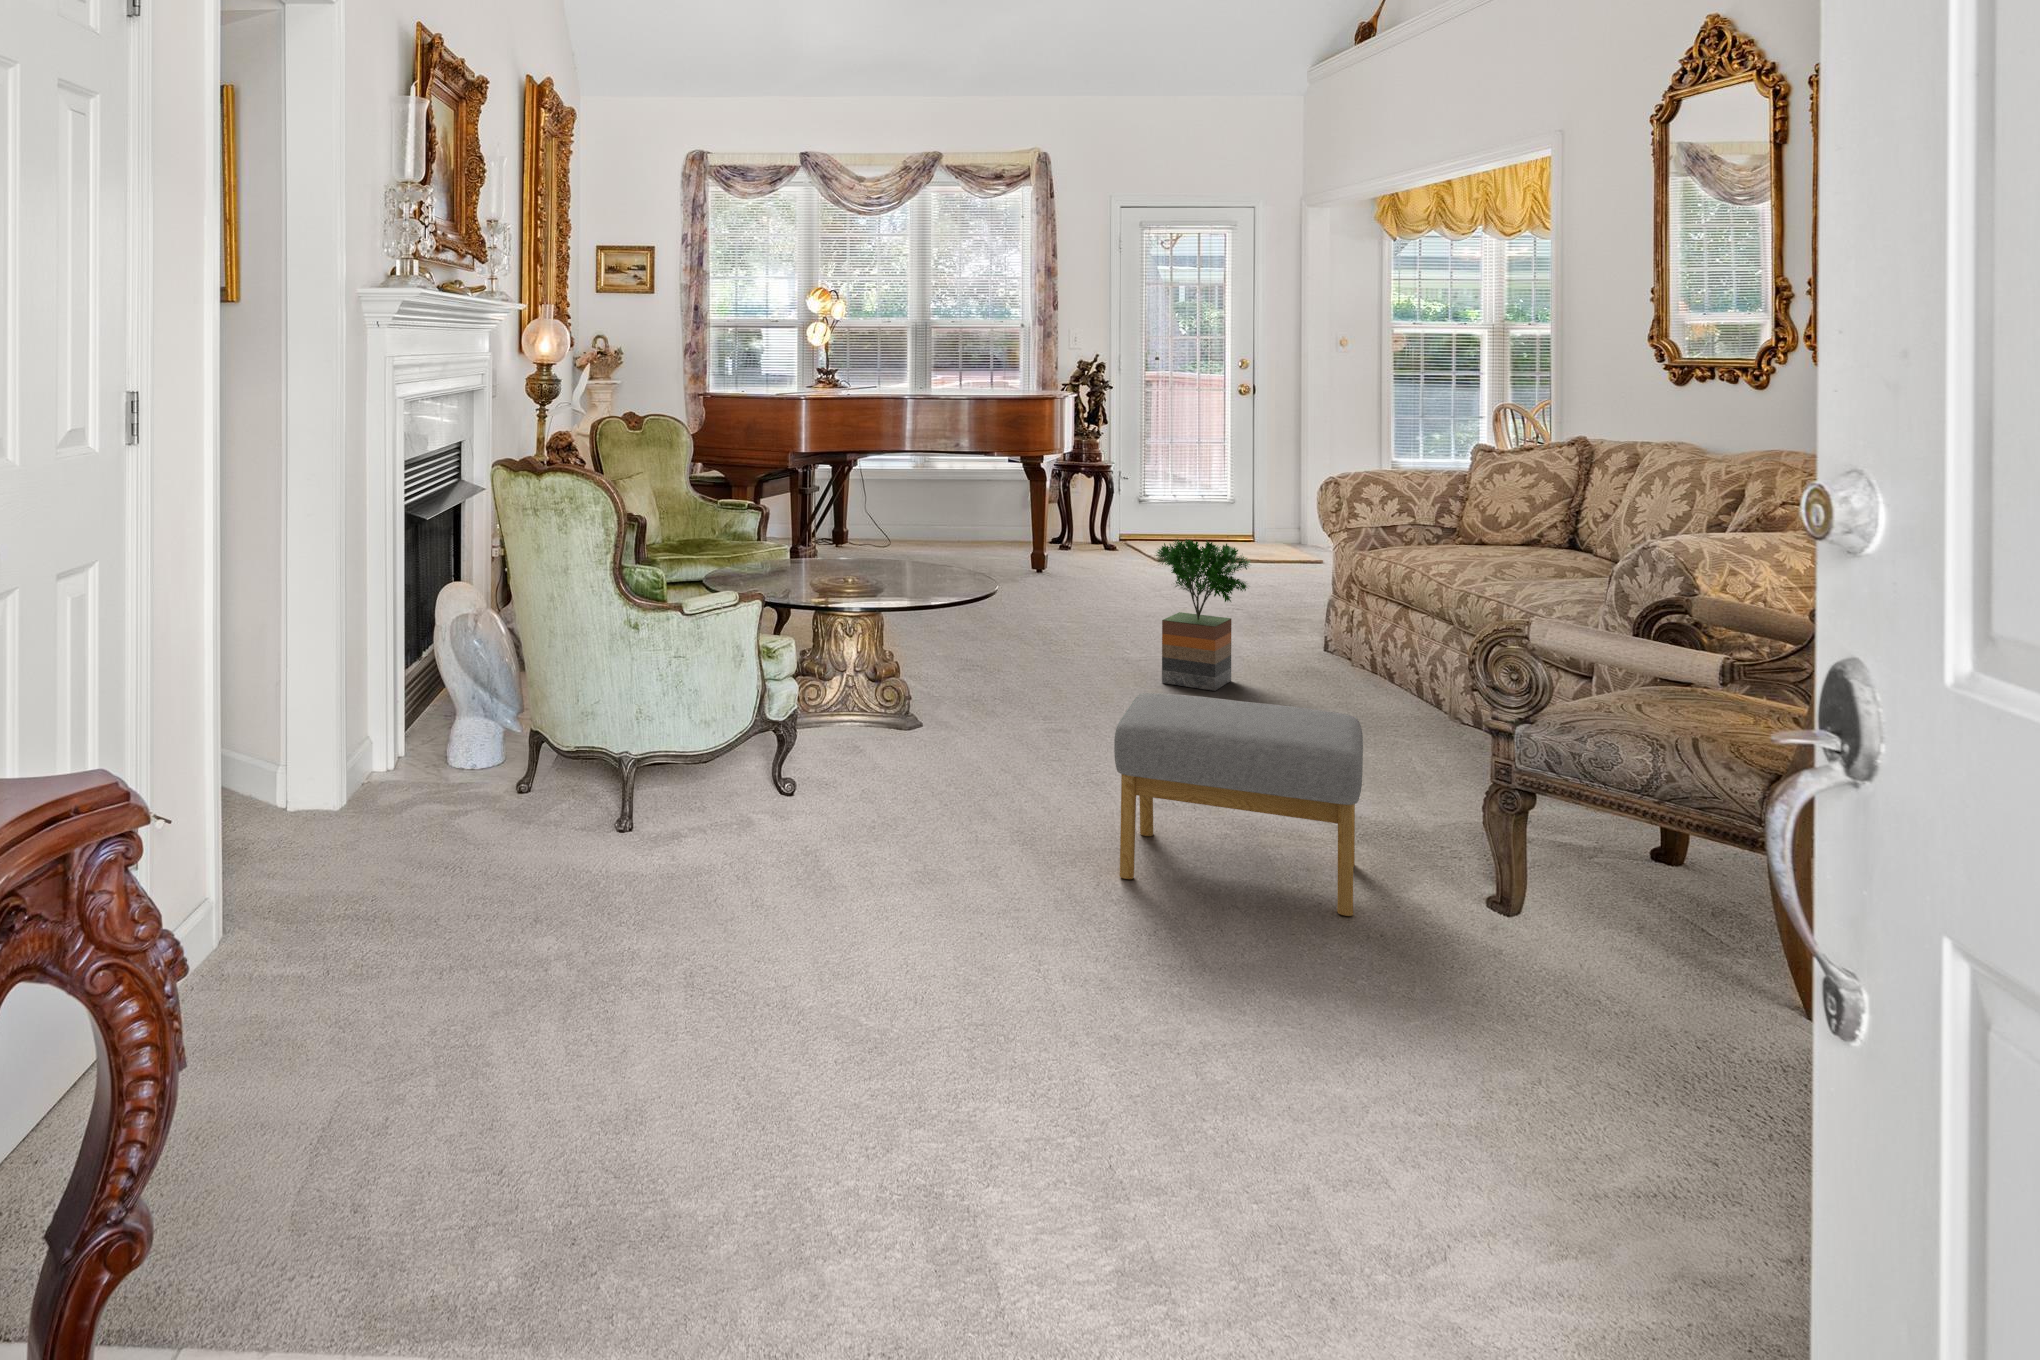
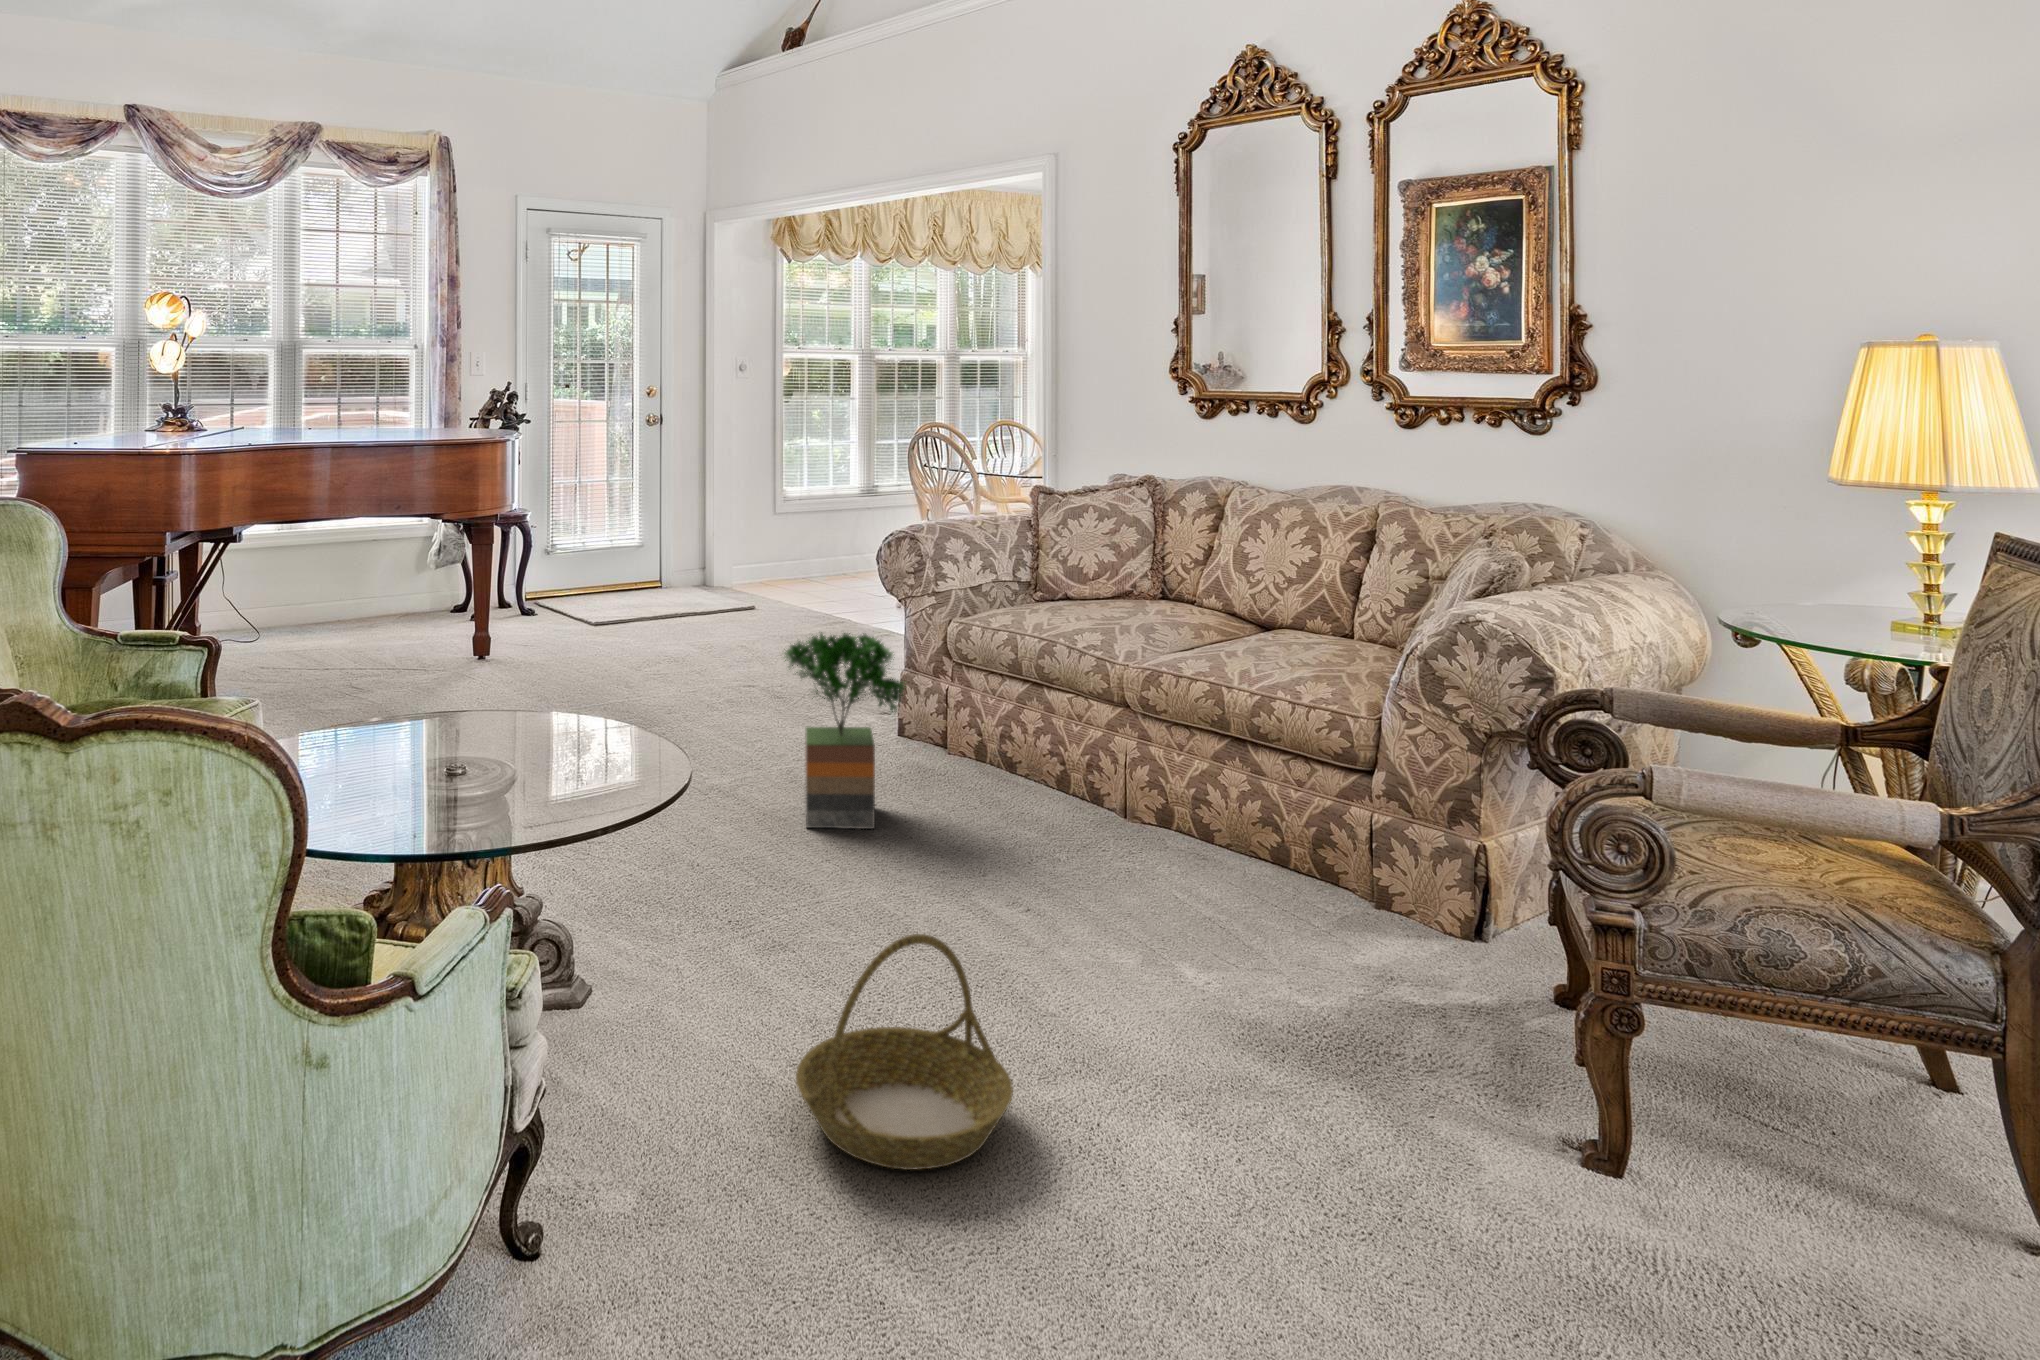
basket: none [969,682,1105,812] -> present [796,934,1013,1170]
footstool: present [1114,693,1363,916] -> none [1100,920,1534,1300]

